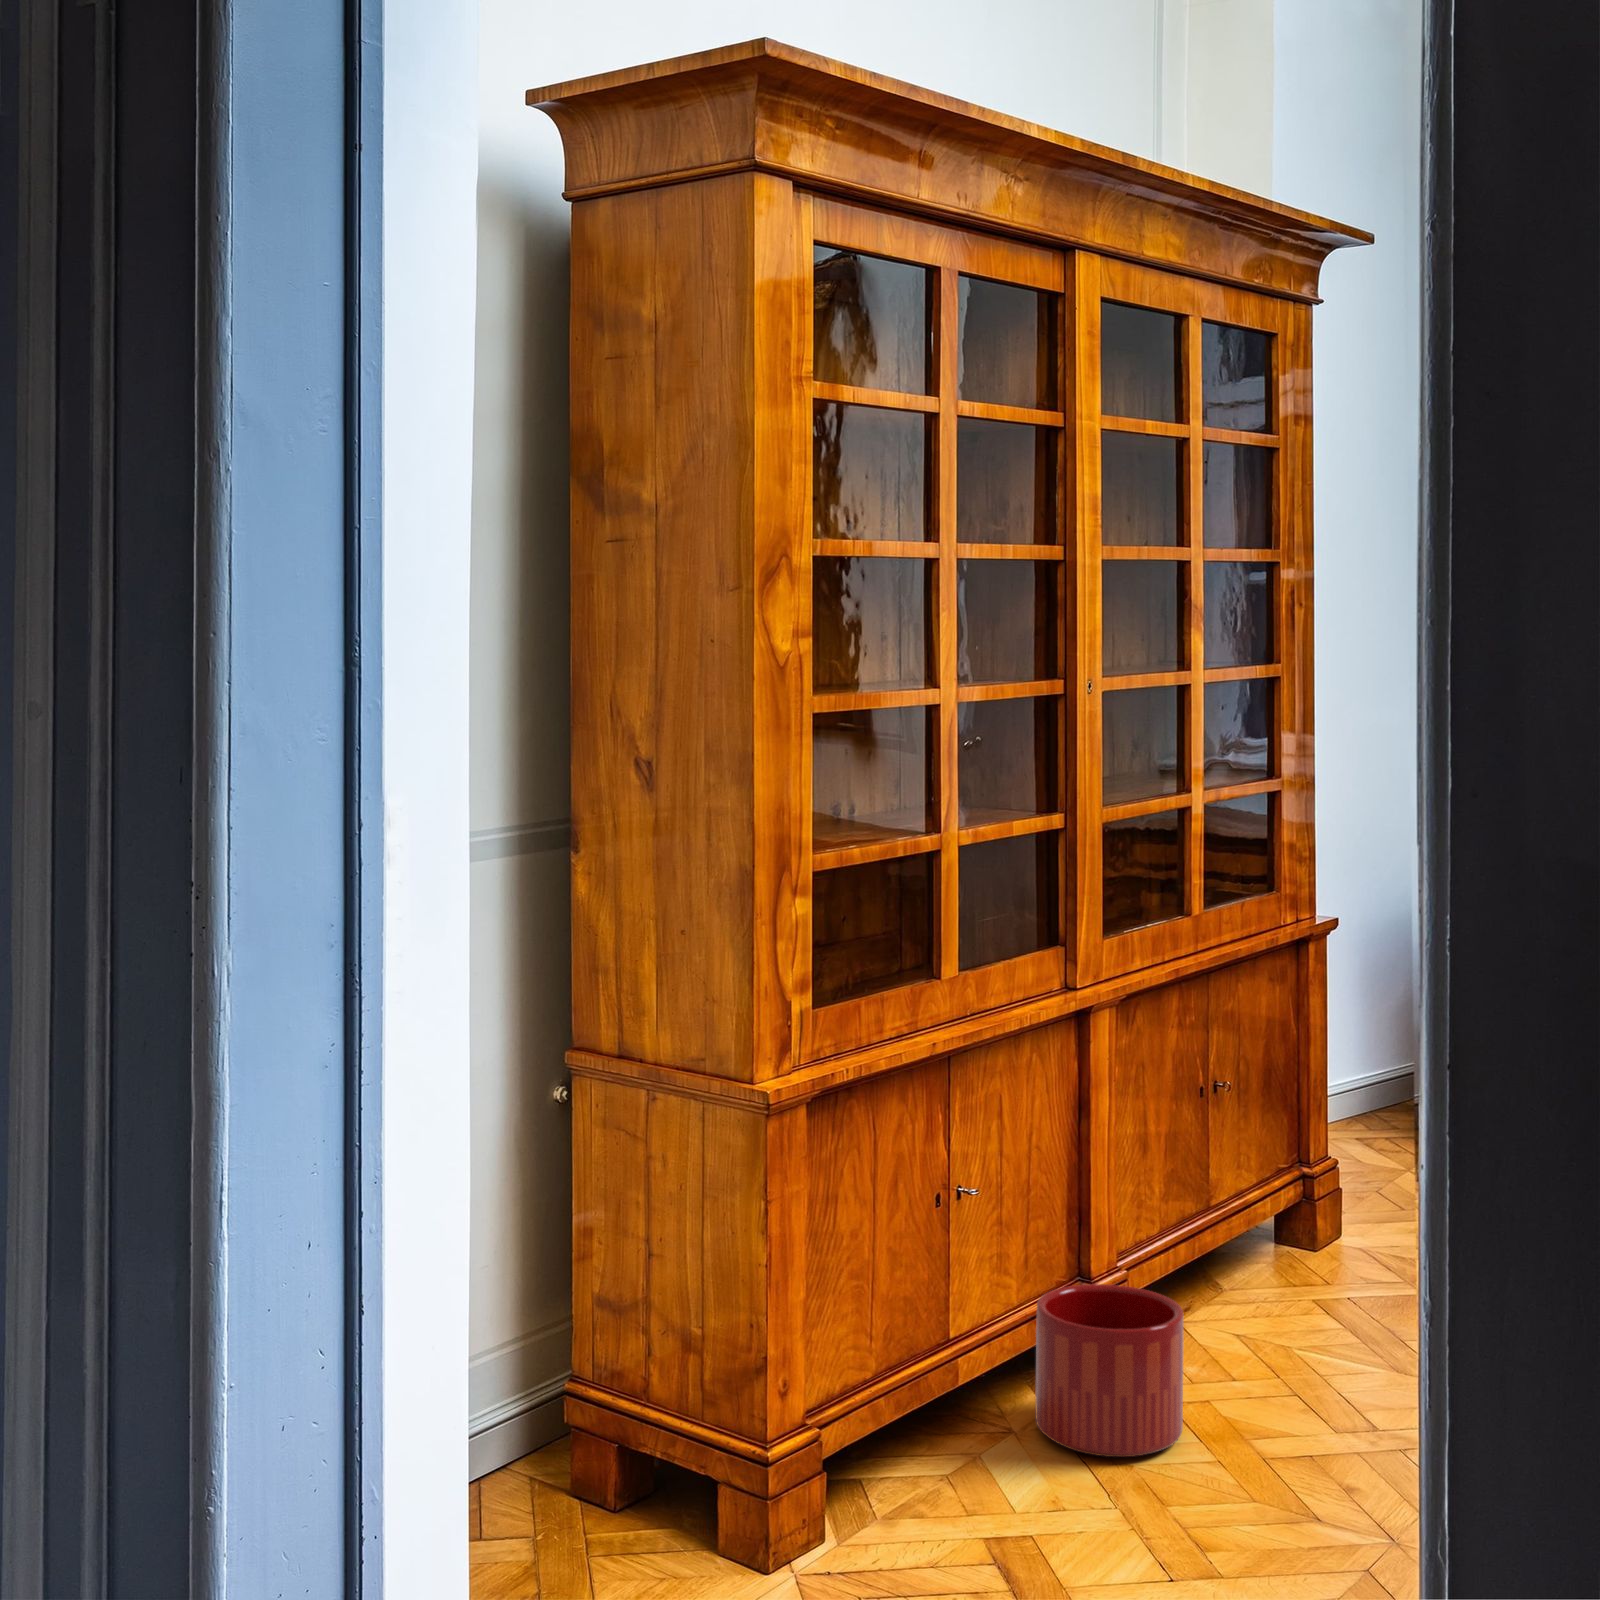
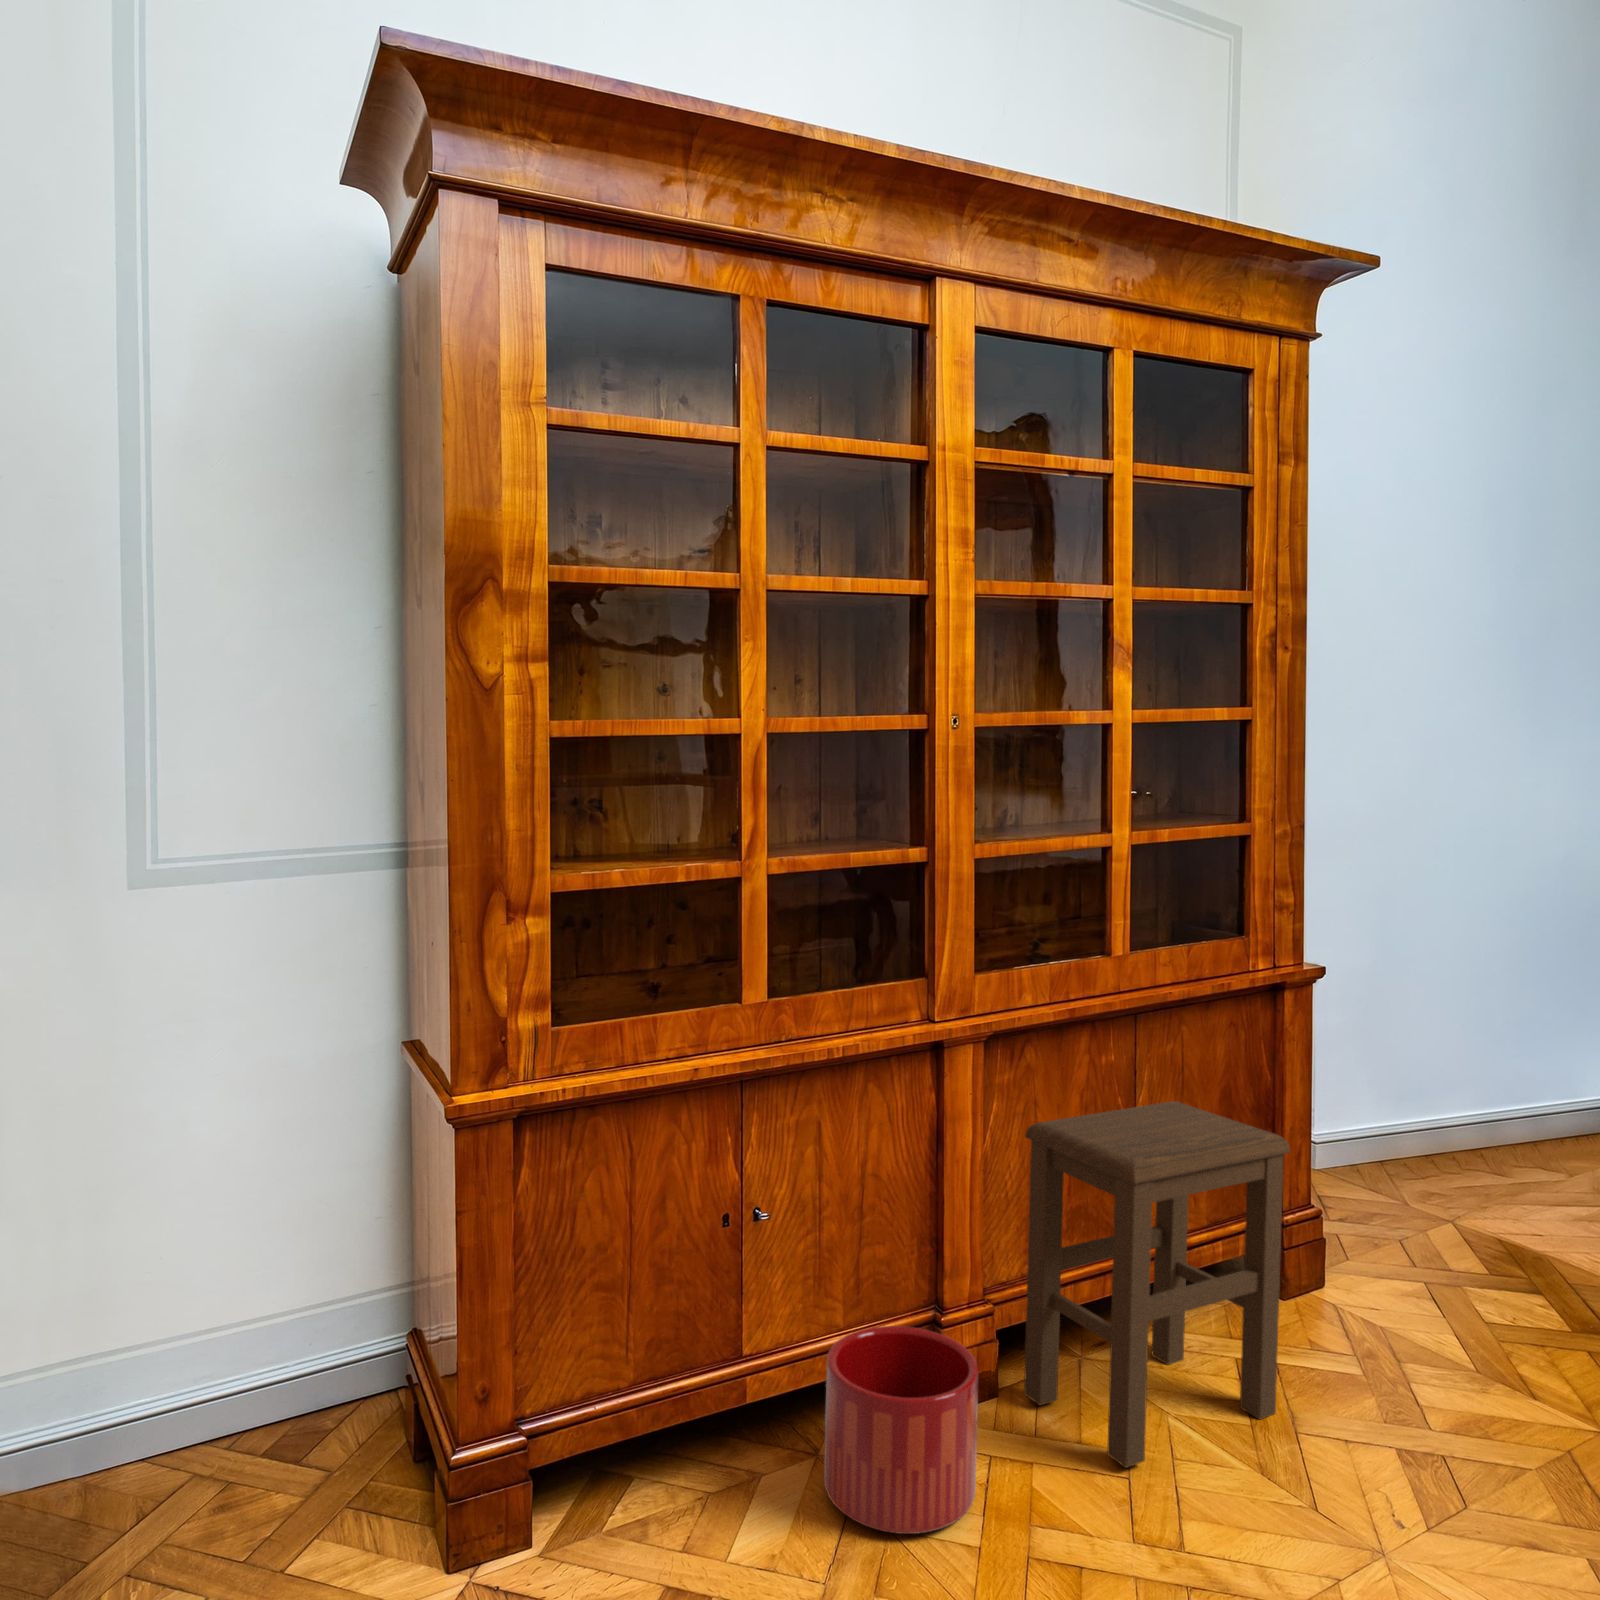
stool: none [1151,1057,1375,1383] -> present [1024,1101,1290,1468]

